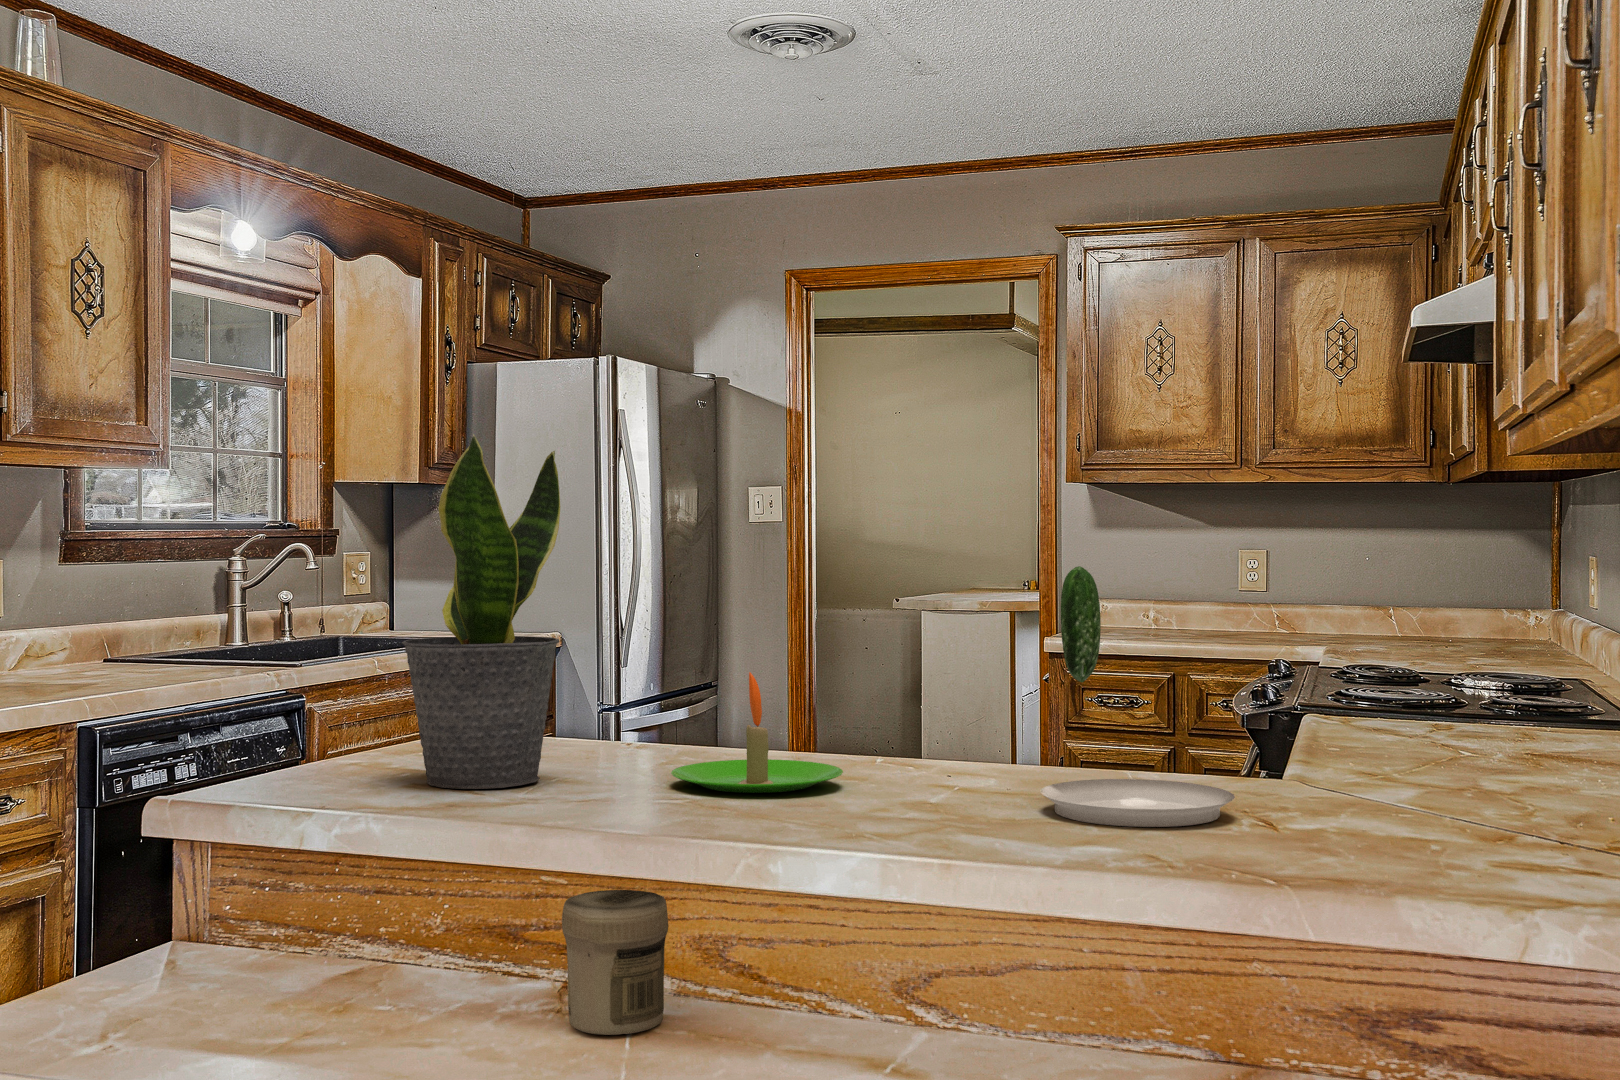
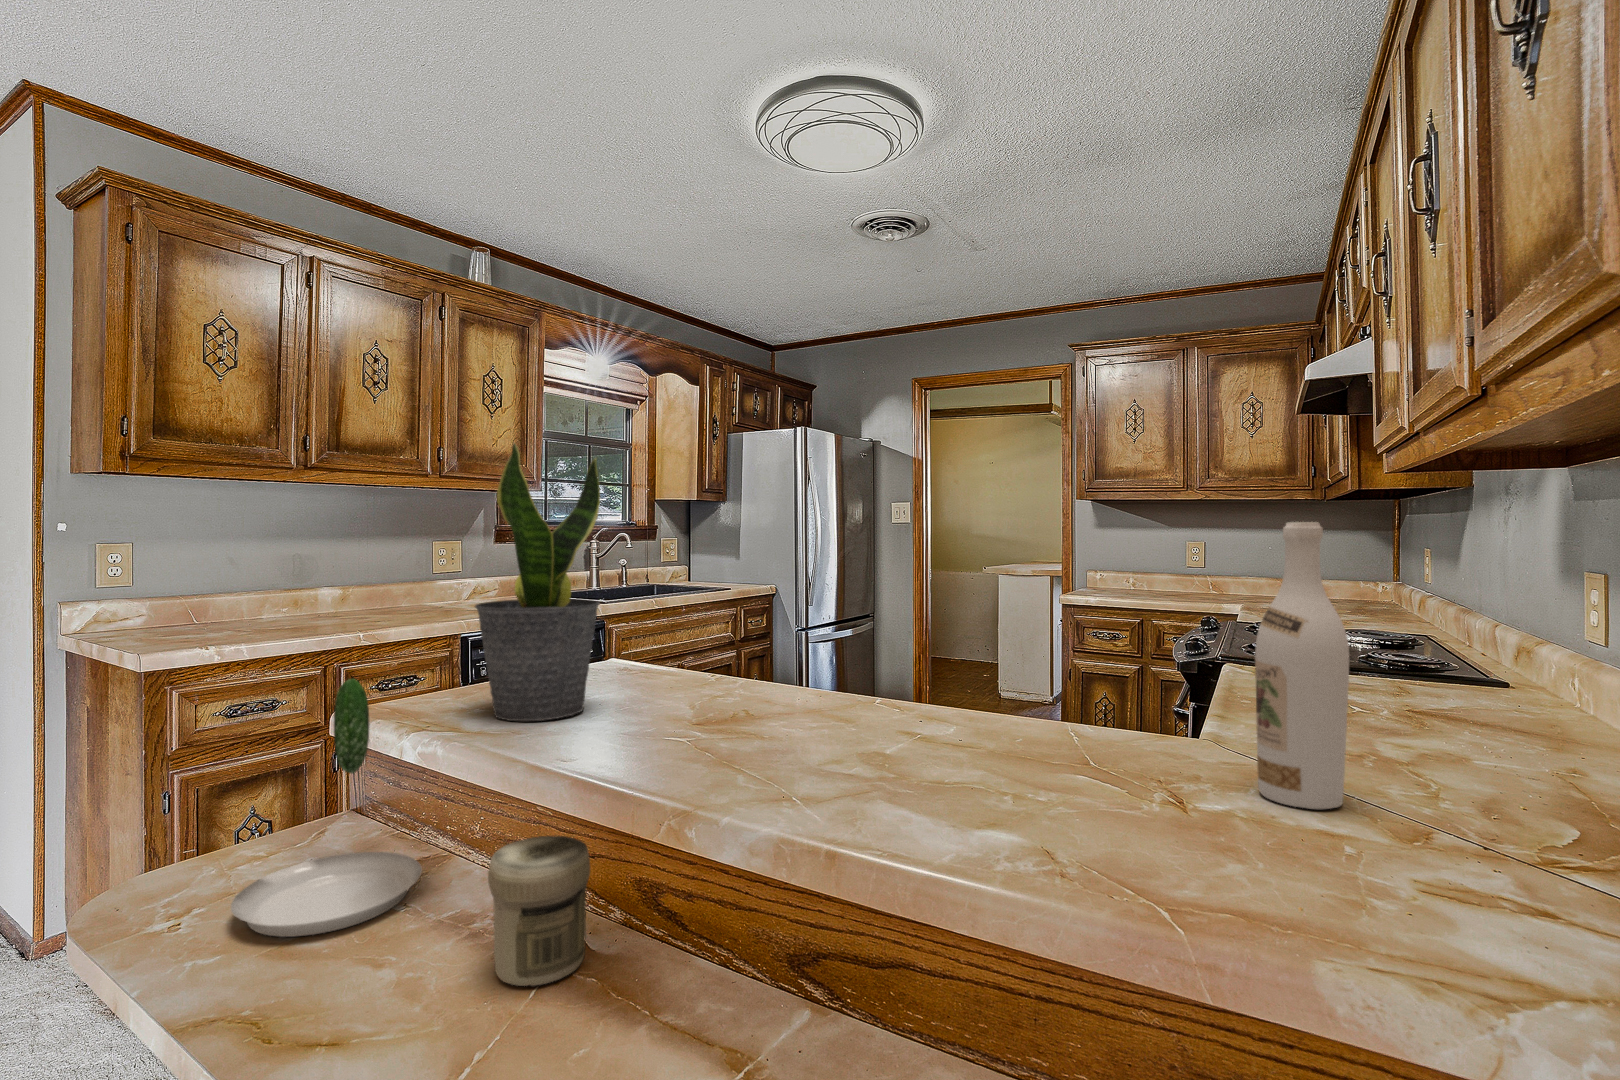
wine bottle: none [1333,534,1418,817] -> present [1255,522,1349,809]
plate: present [1040,566,1235,827] -> present [231,679,422,937]
candle: present [671,672,843,793] -> none [672,634,812,737]

